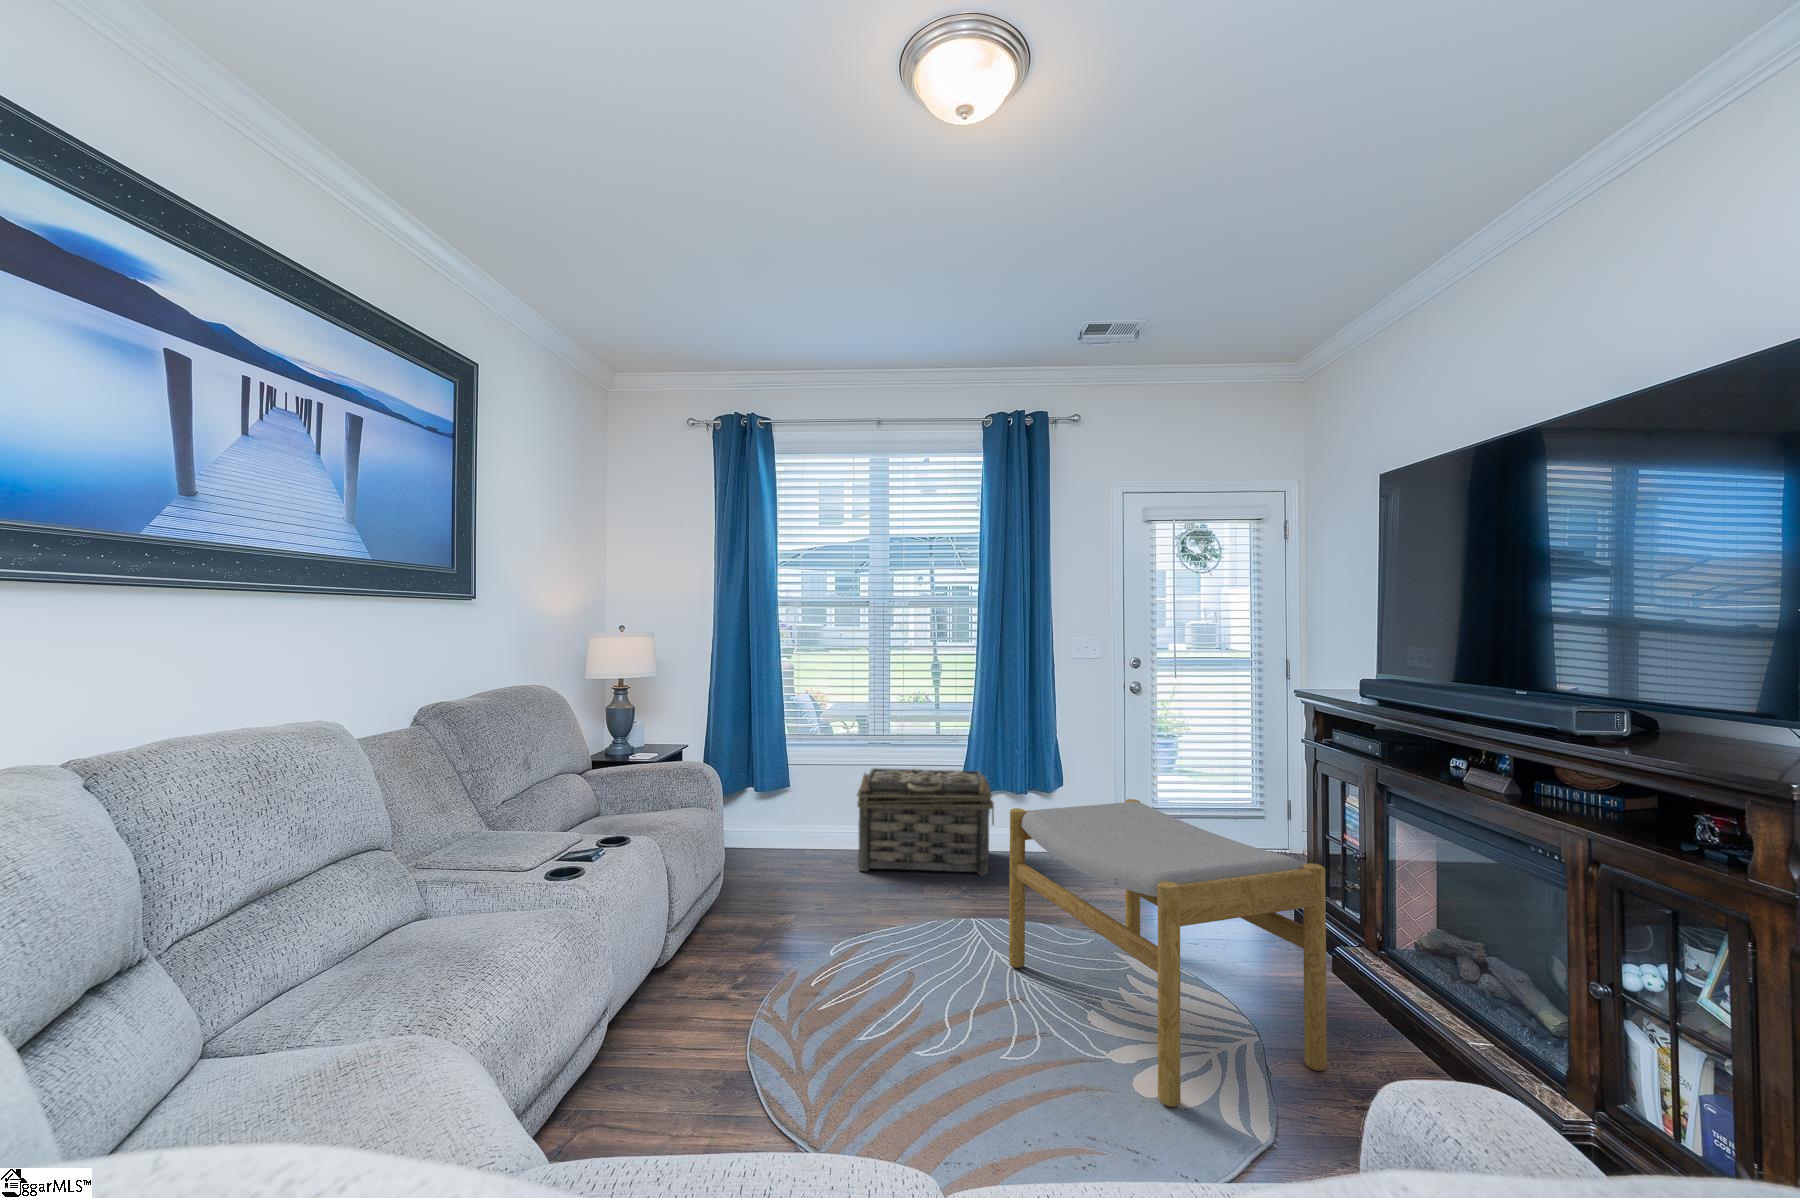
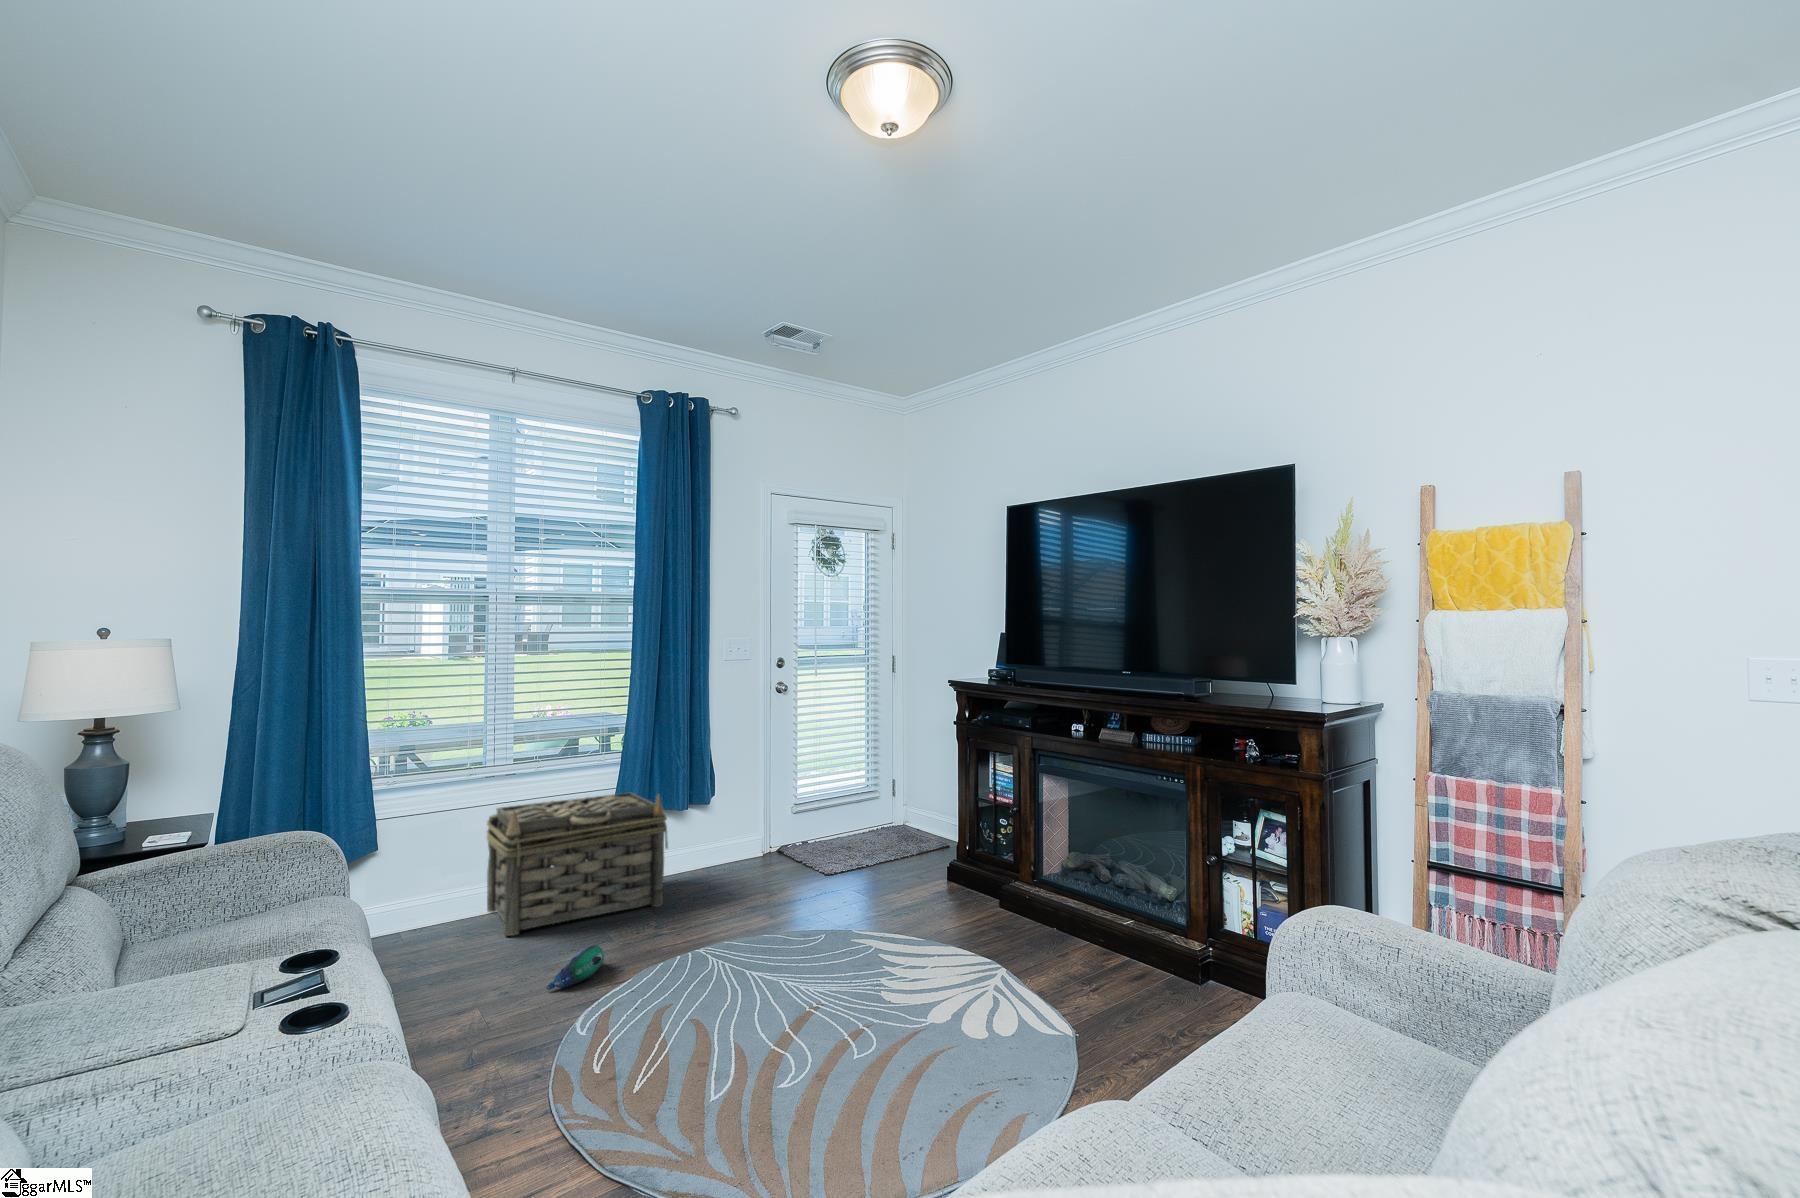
footstool: present [1009,799,1327,1107] -> none [776,792,1068,1041]
plush toy: none [842,892,896,920] -> present [547,945,604,990]

